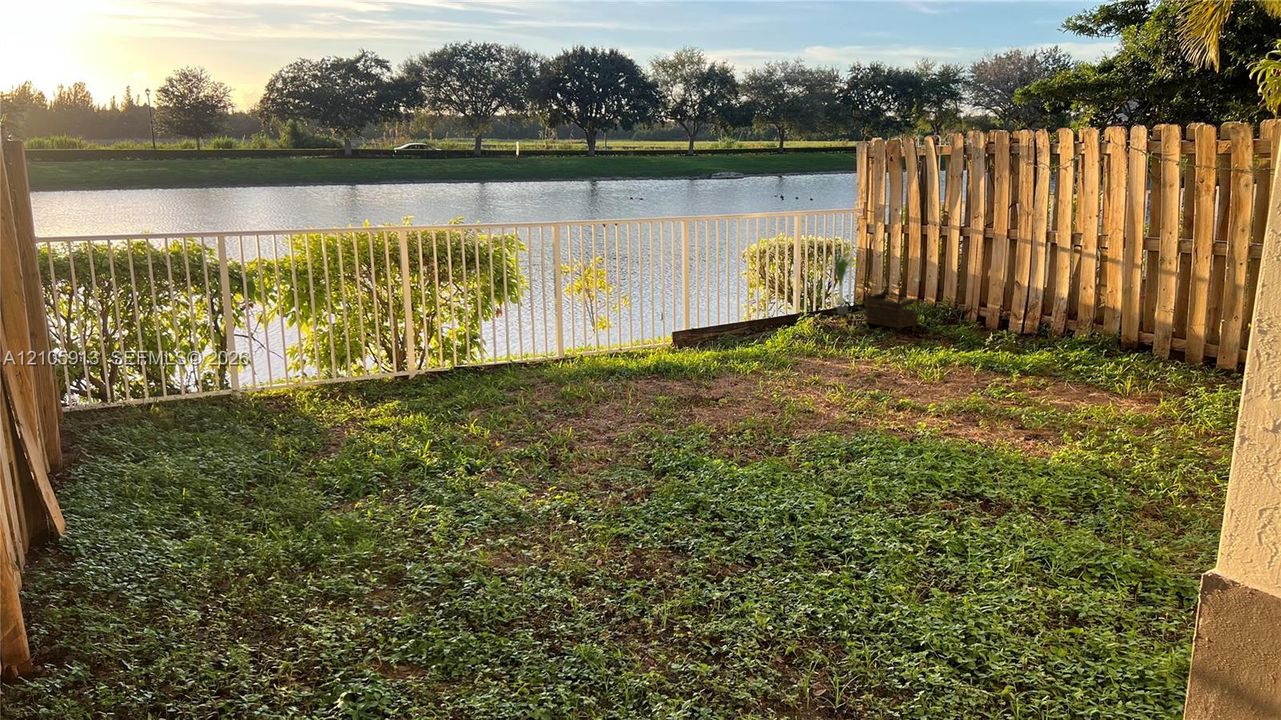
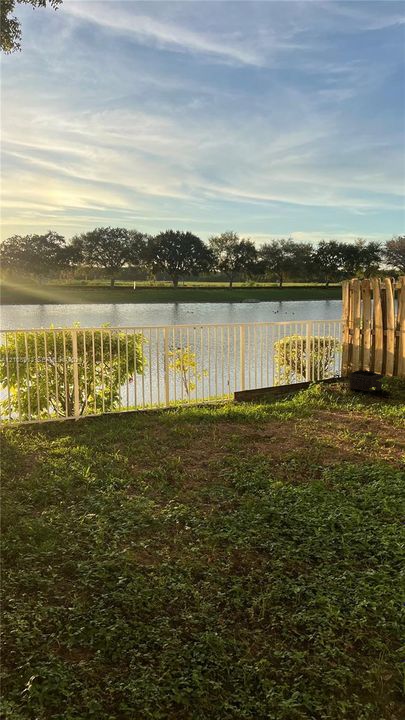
potted plant: present [834,252,853,315] -> none [319,341,348,383]

